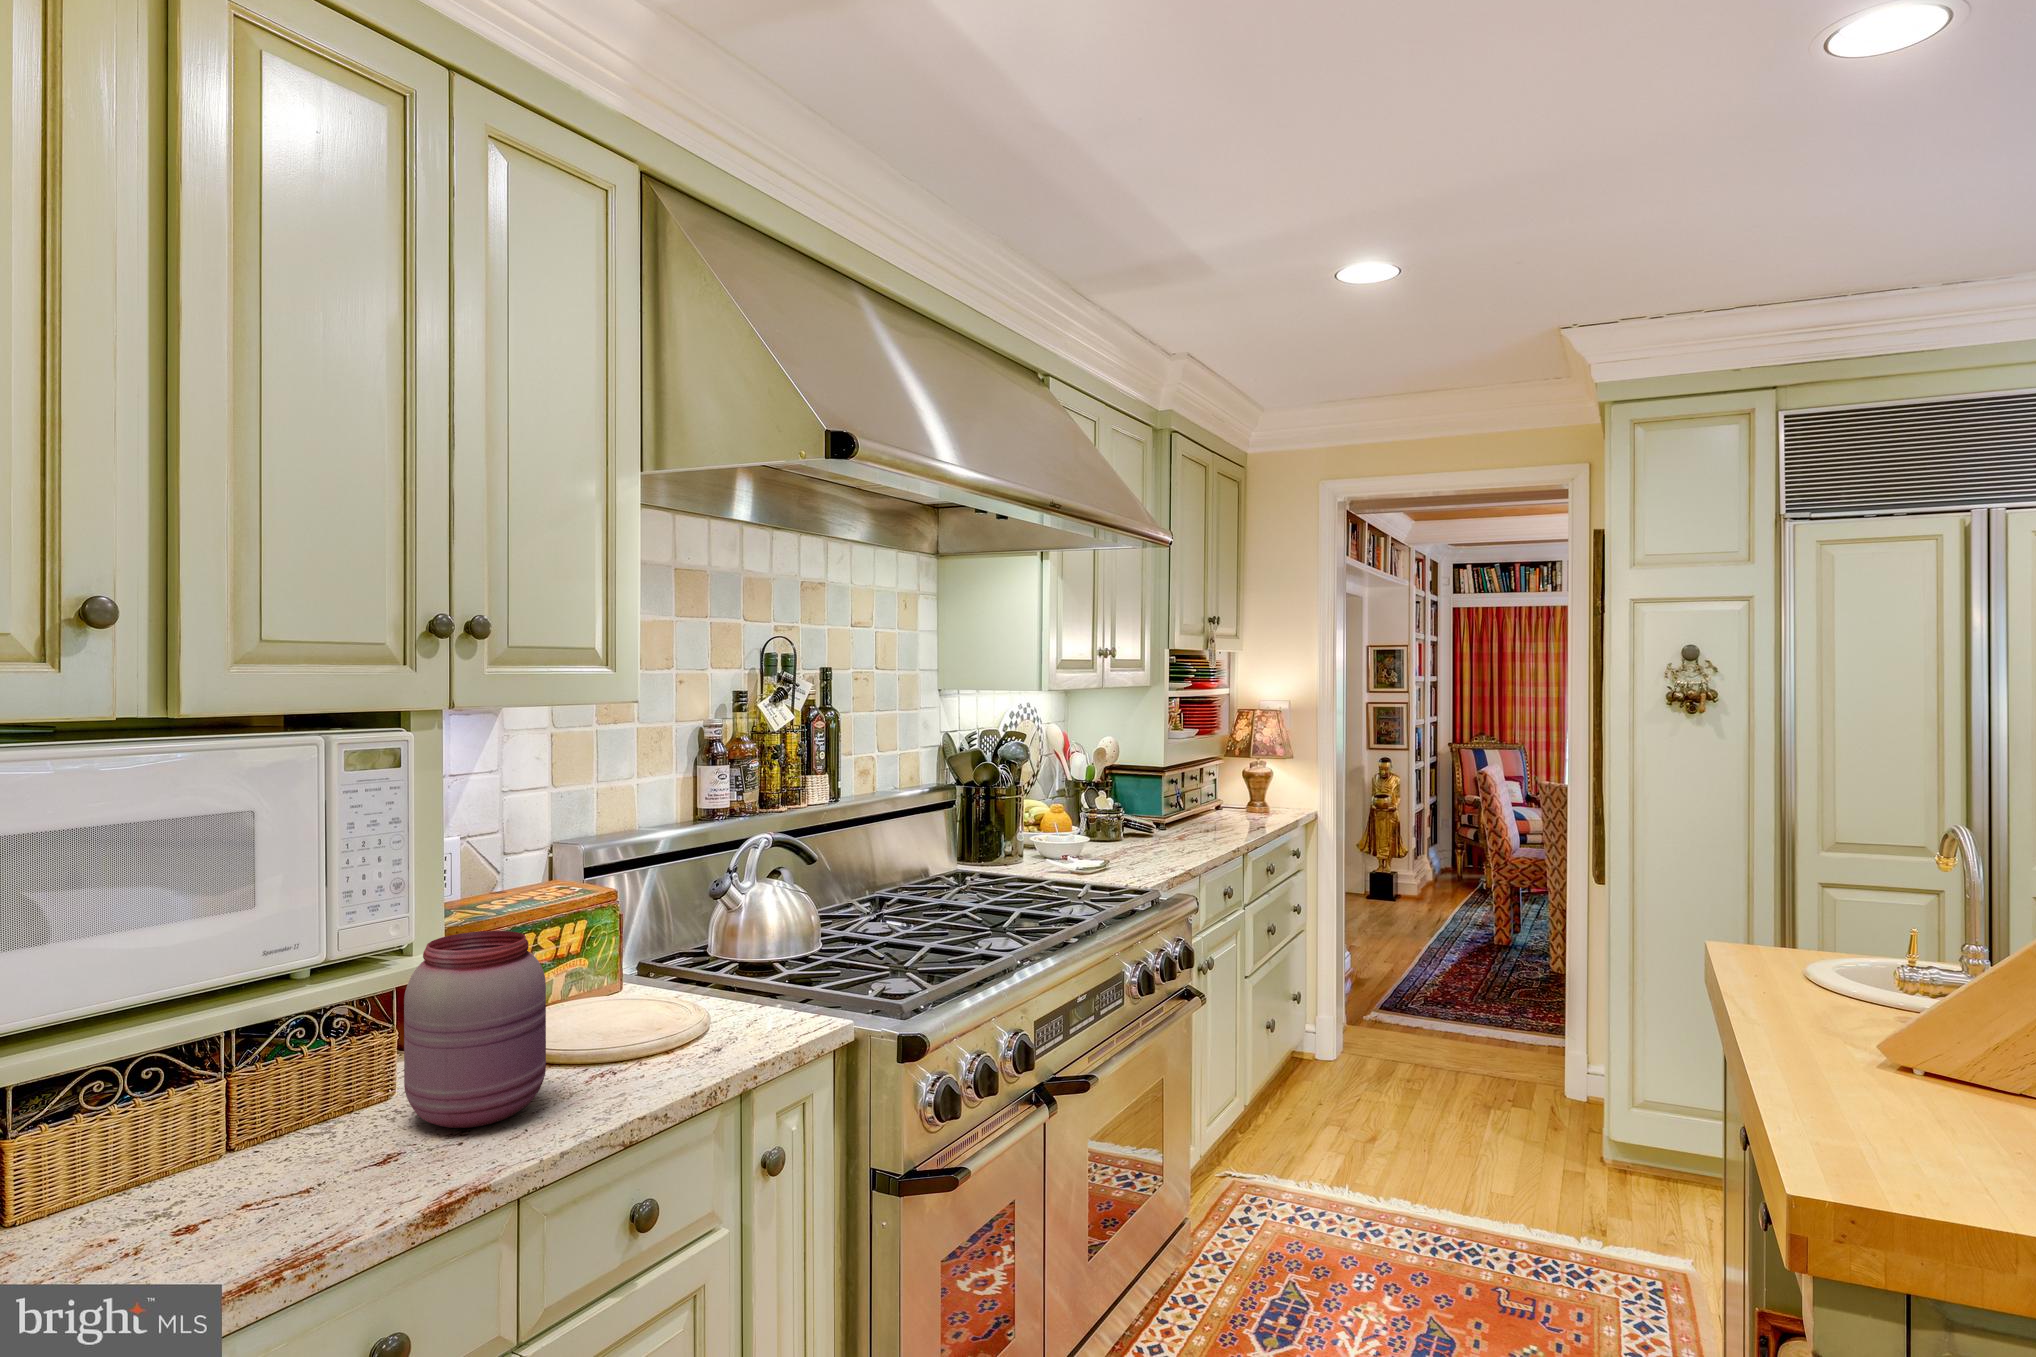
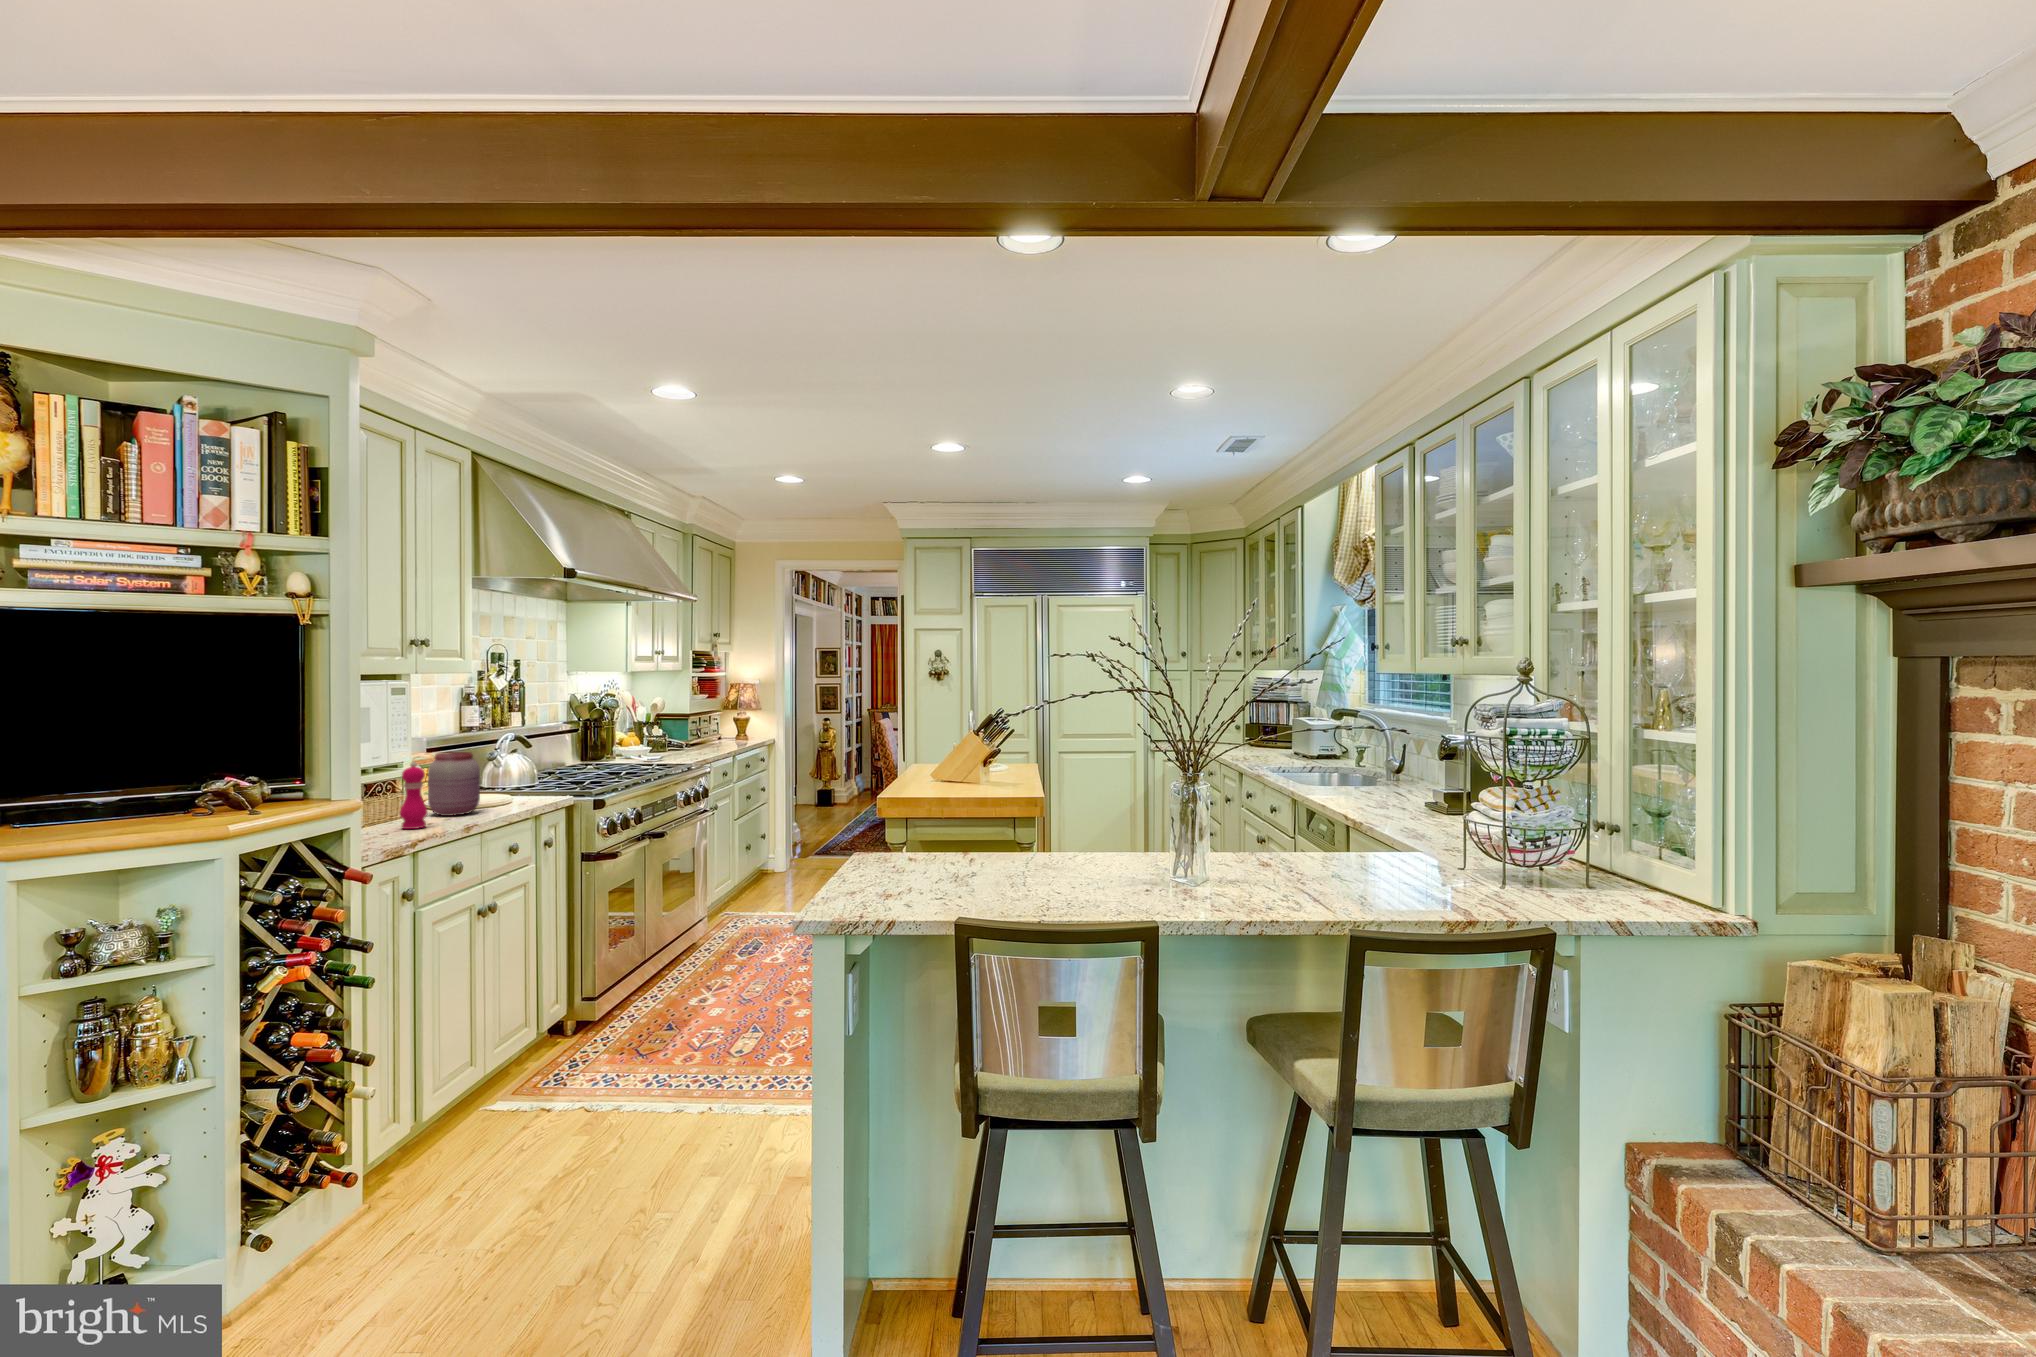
pepper mill: none [195,1007,289,1239] -> present [400,762,428,829]

